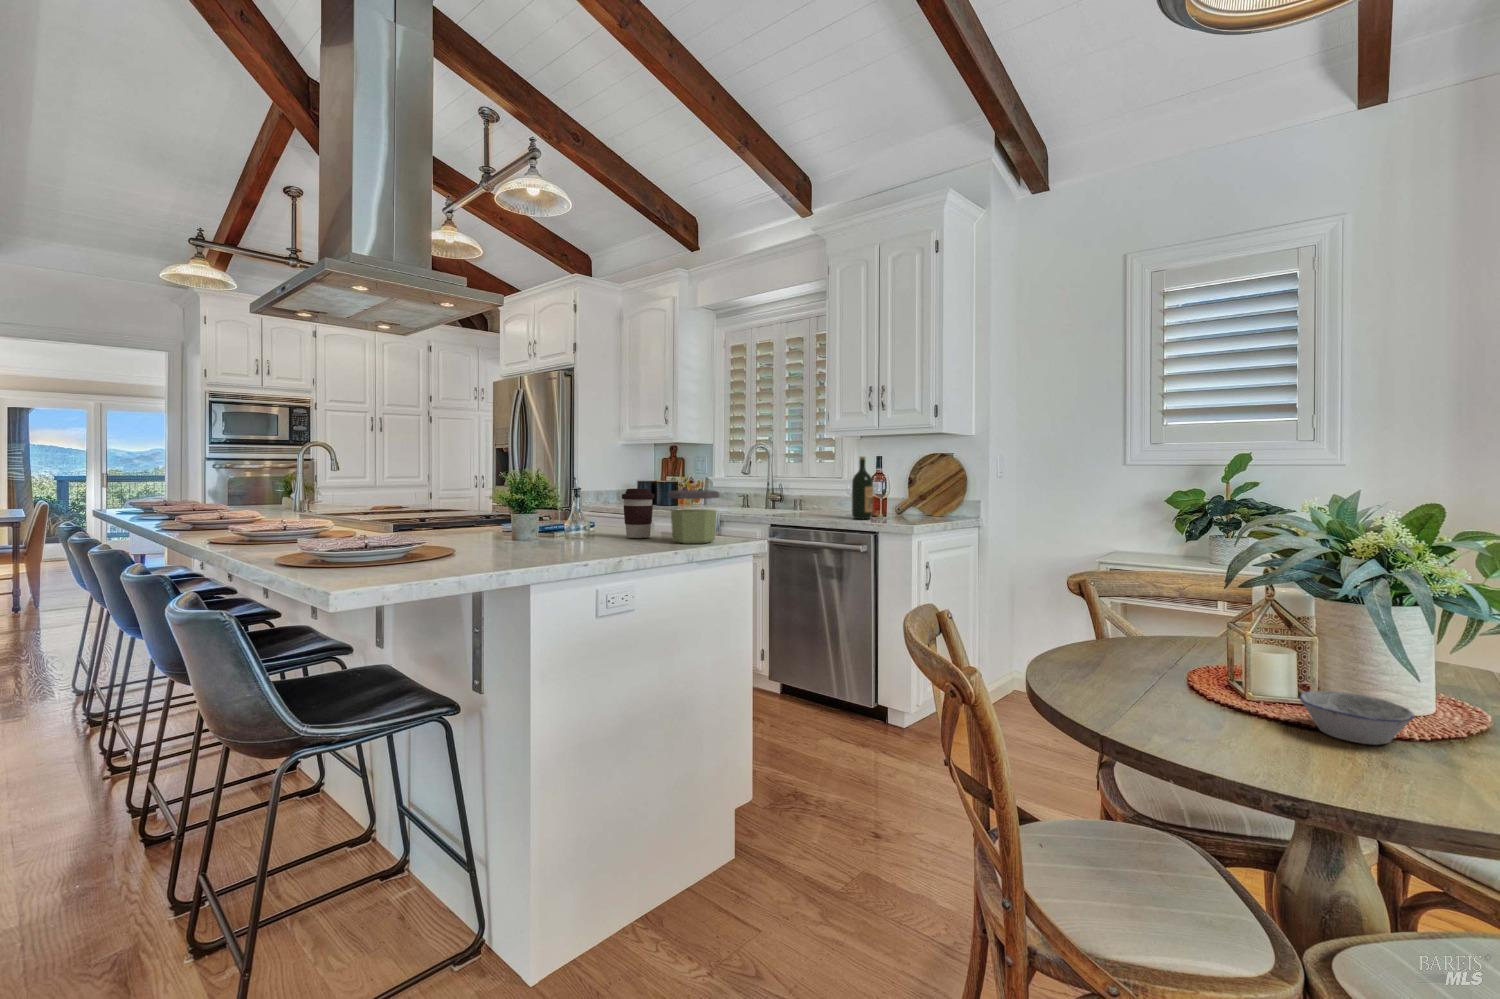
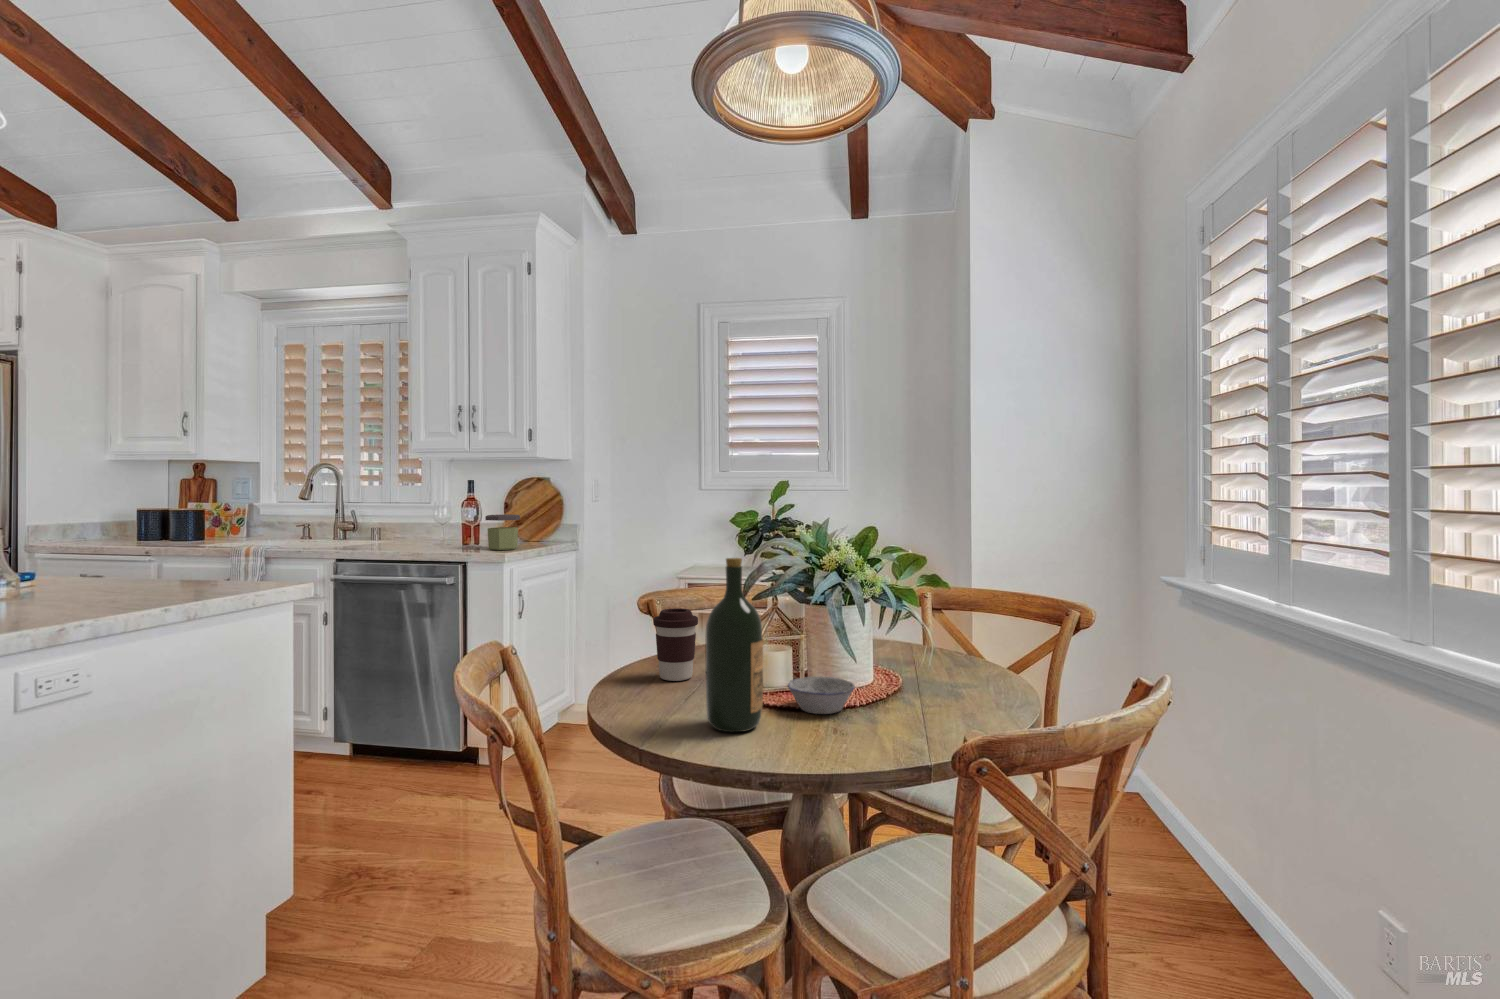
wine bottle: present [852,457,873,519] -> present [706,558,763,732]
coffee cup: present [622,488,654,538] -> present [653,608,698,681]
jar: present [668,490,719,544] -> present [485,514,520,550]

